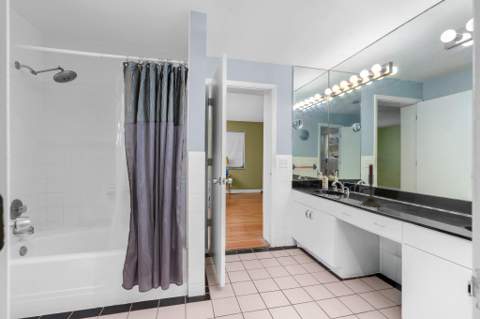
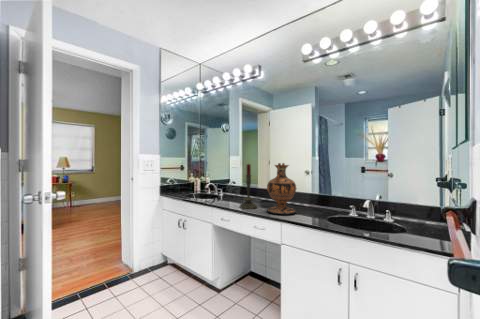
vase: none [389,164,426,216] -> present [267,163,297,215]

